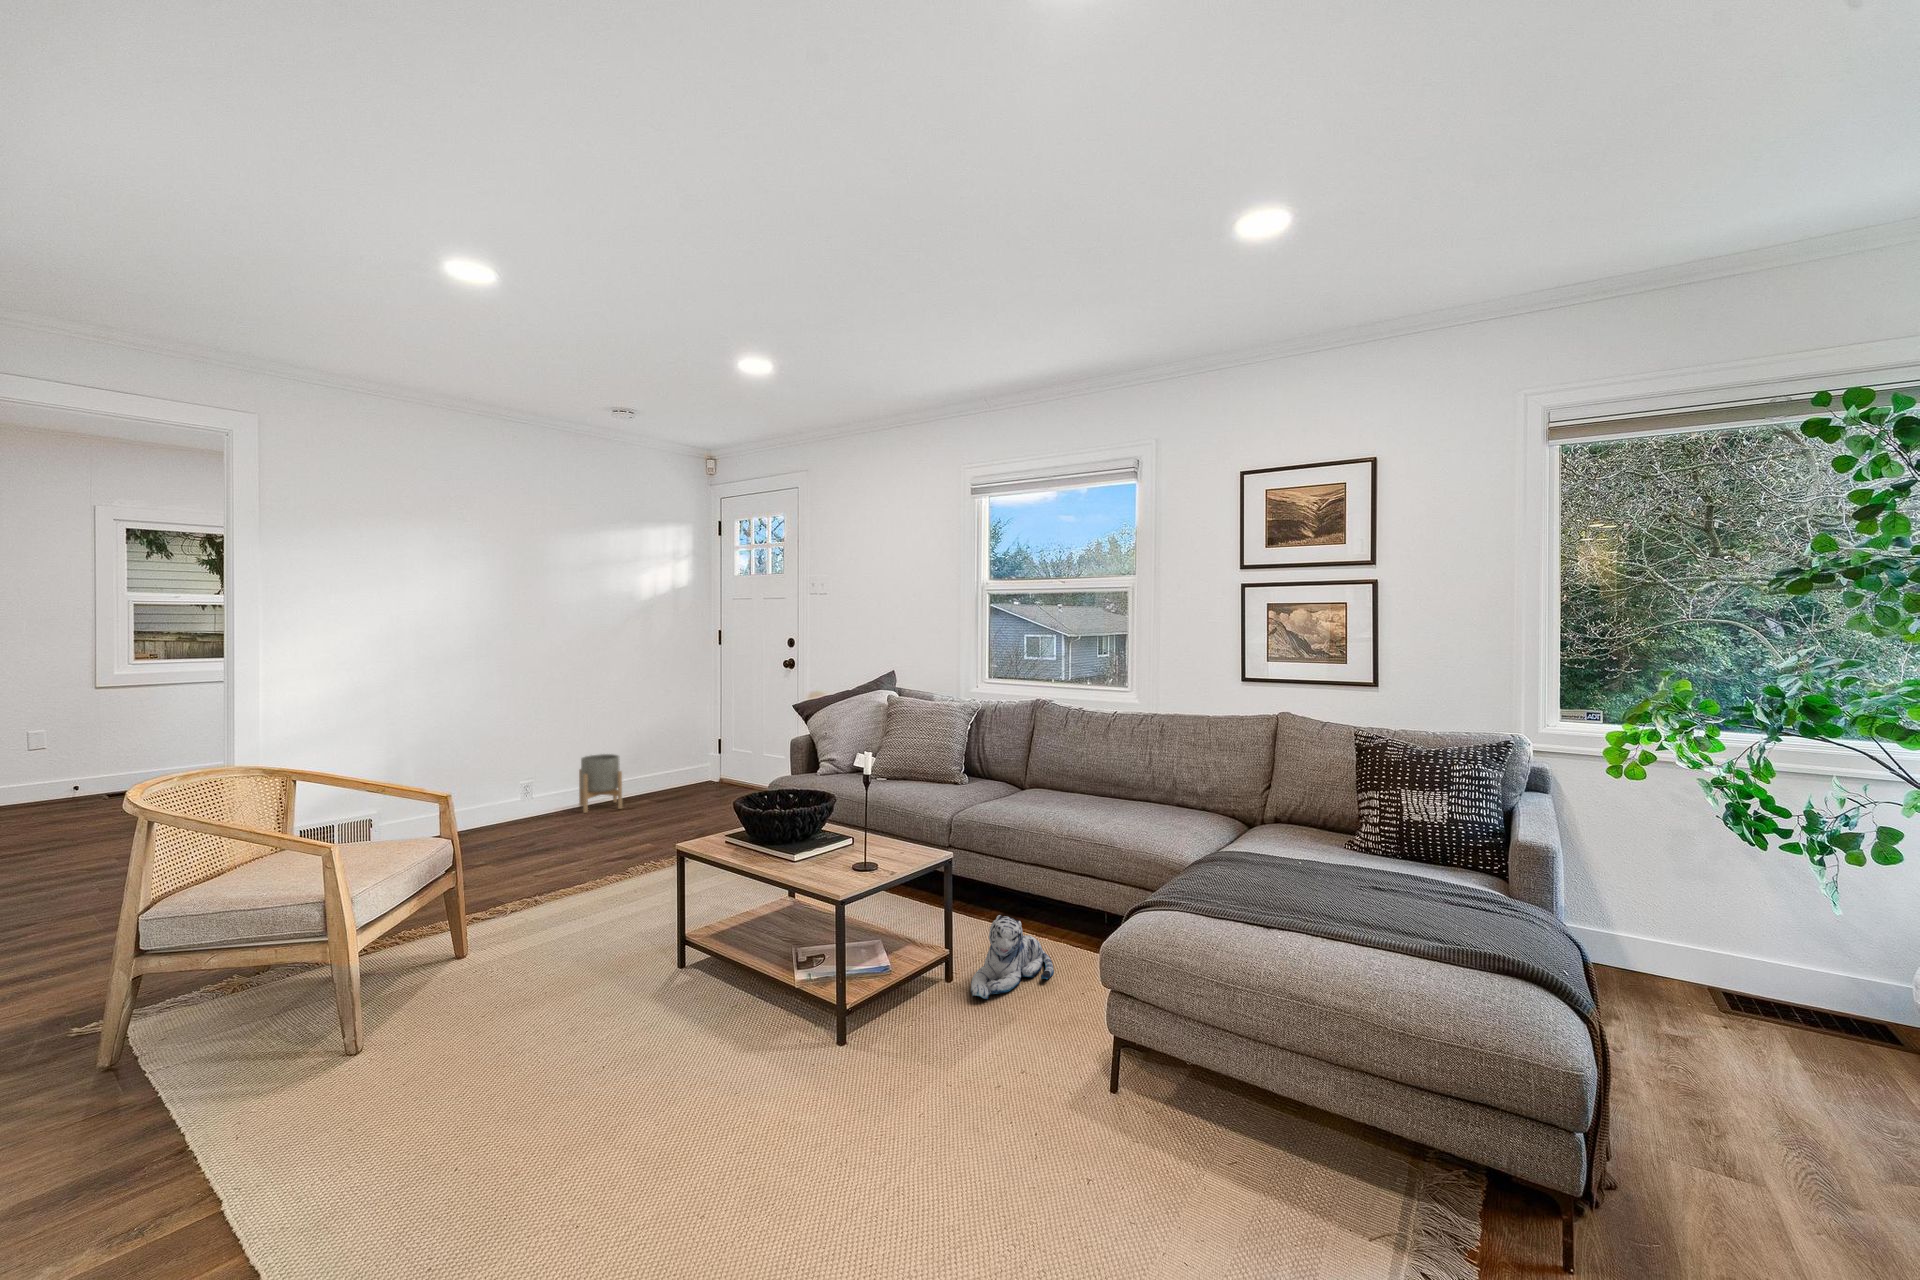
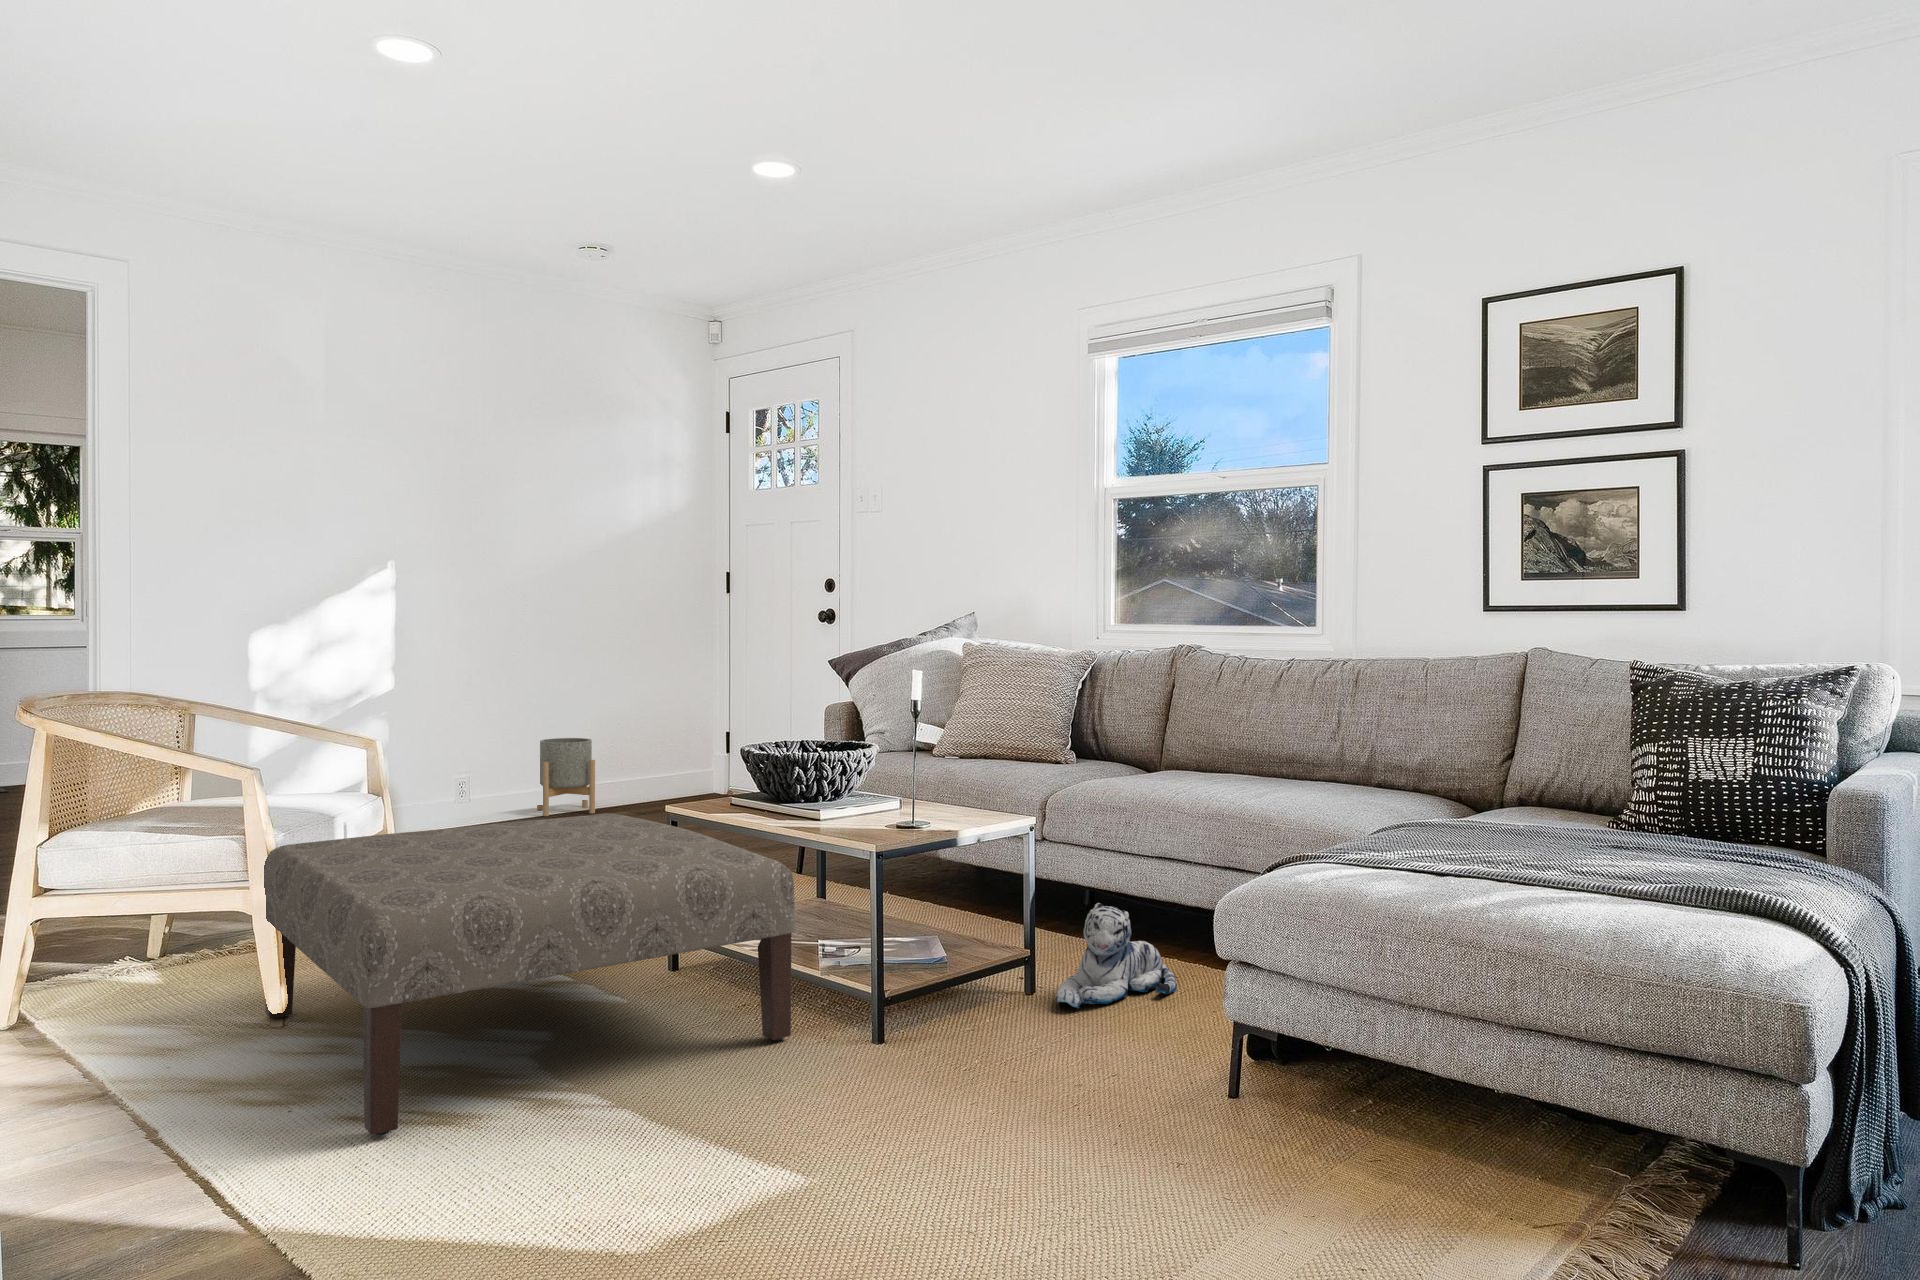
ottoman: none [332,855,777,1210] -> present [264,813,795,1135]

